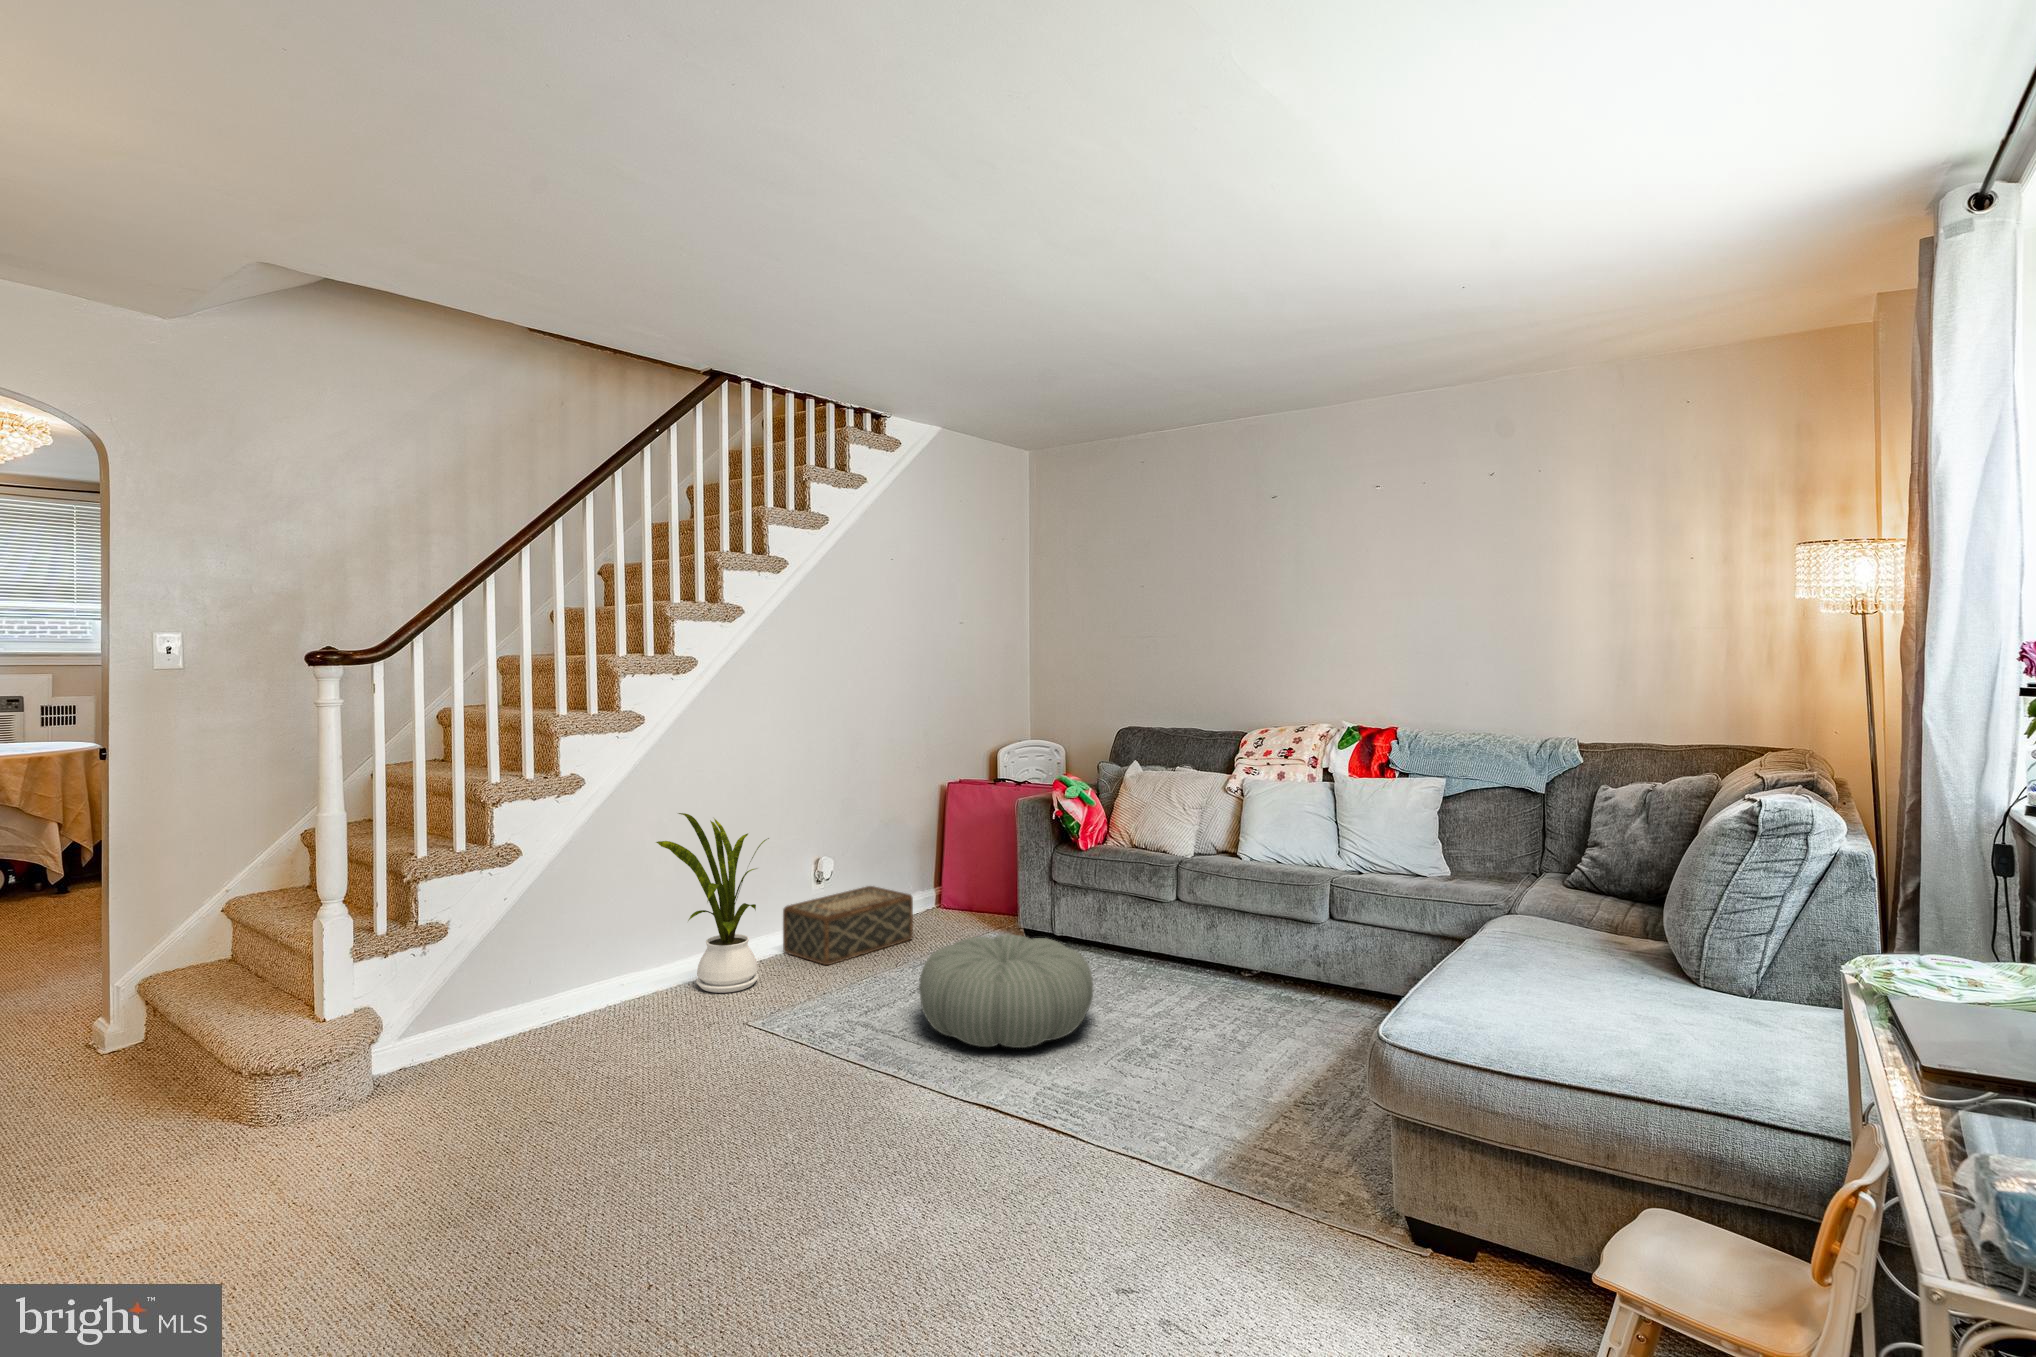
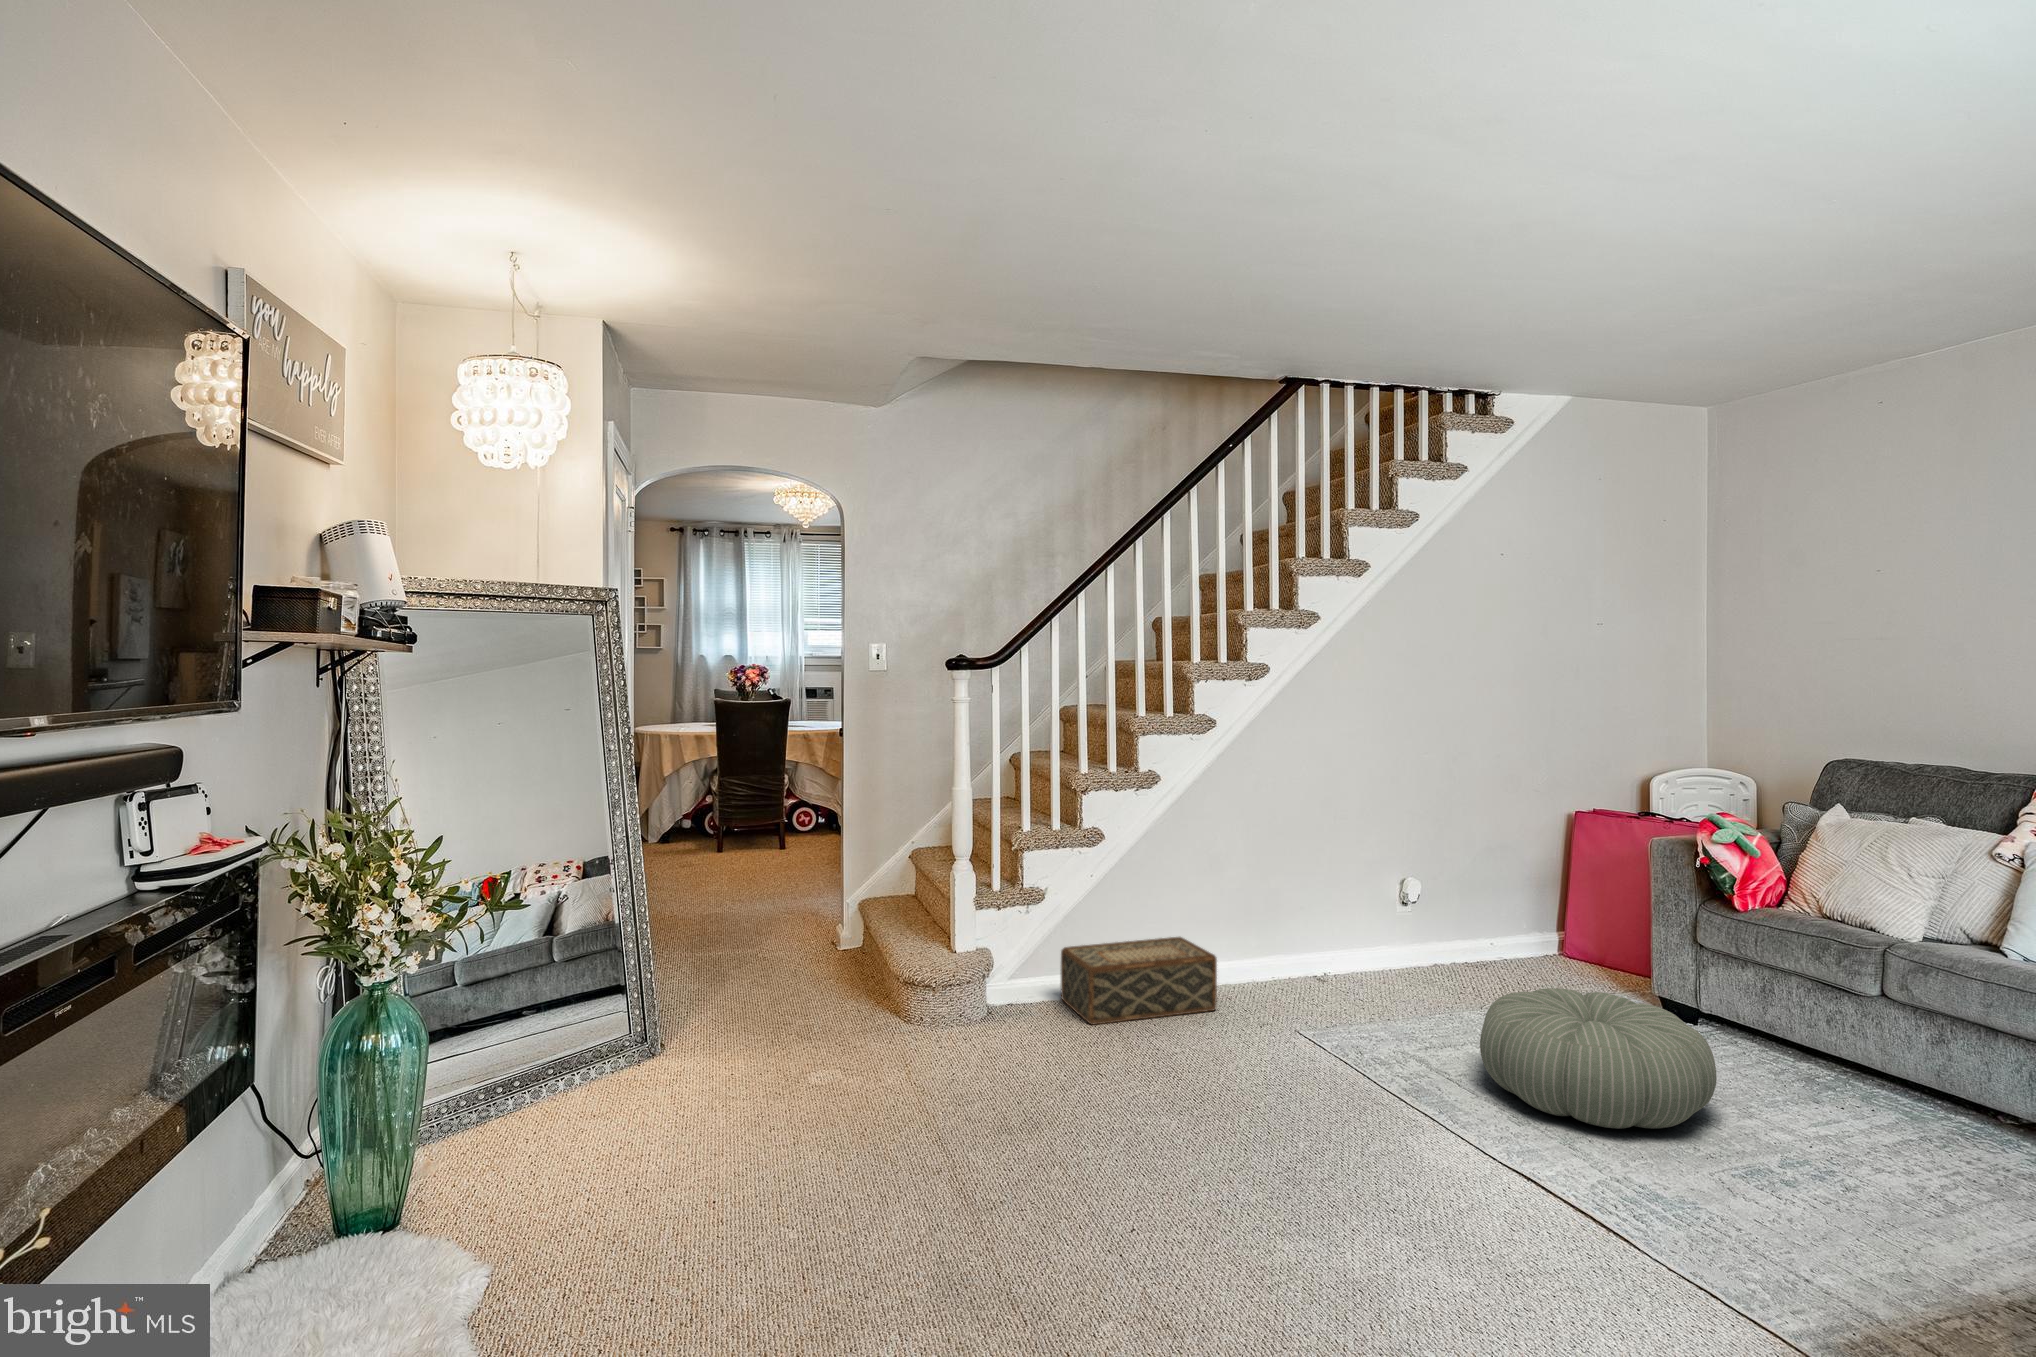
house plant: present [656,813,769,993] -> none [1224,814,1336,999]
woven basket: present [783,886,913,965] -> present [1061,937,1217,1025]

